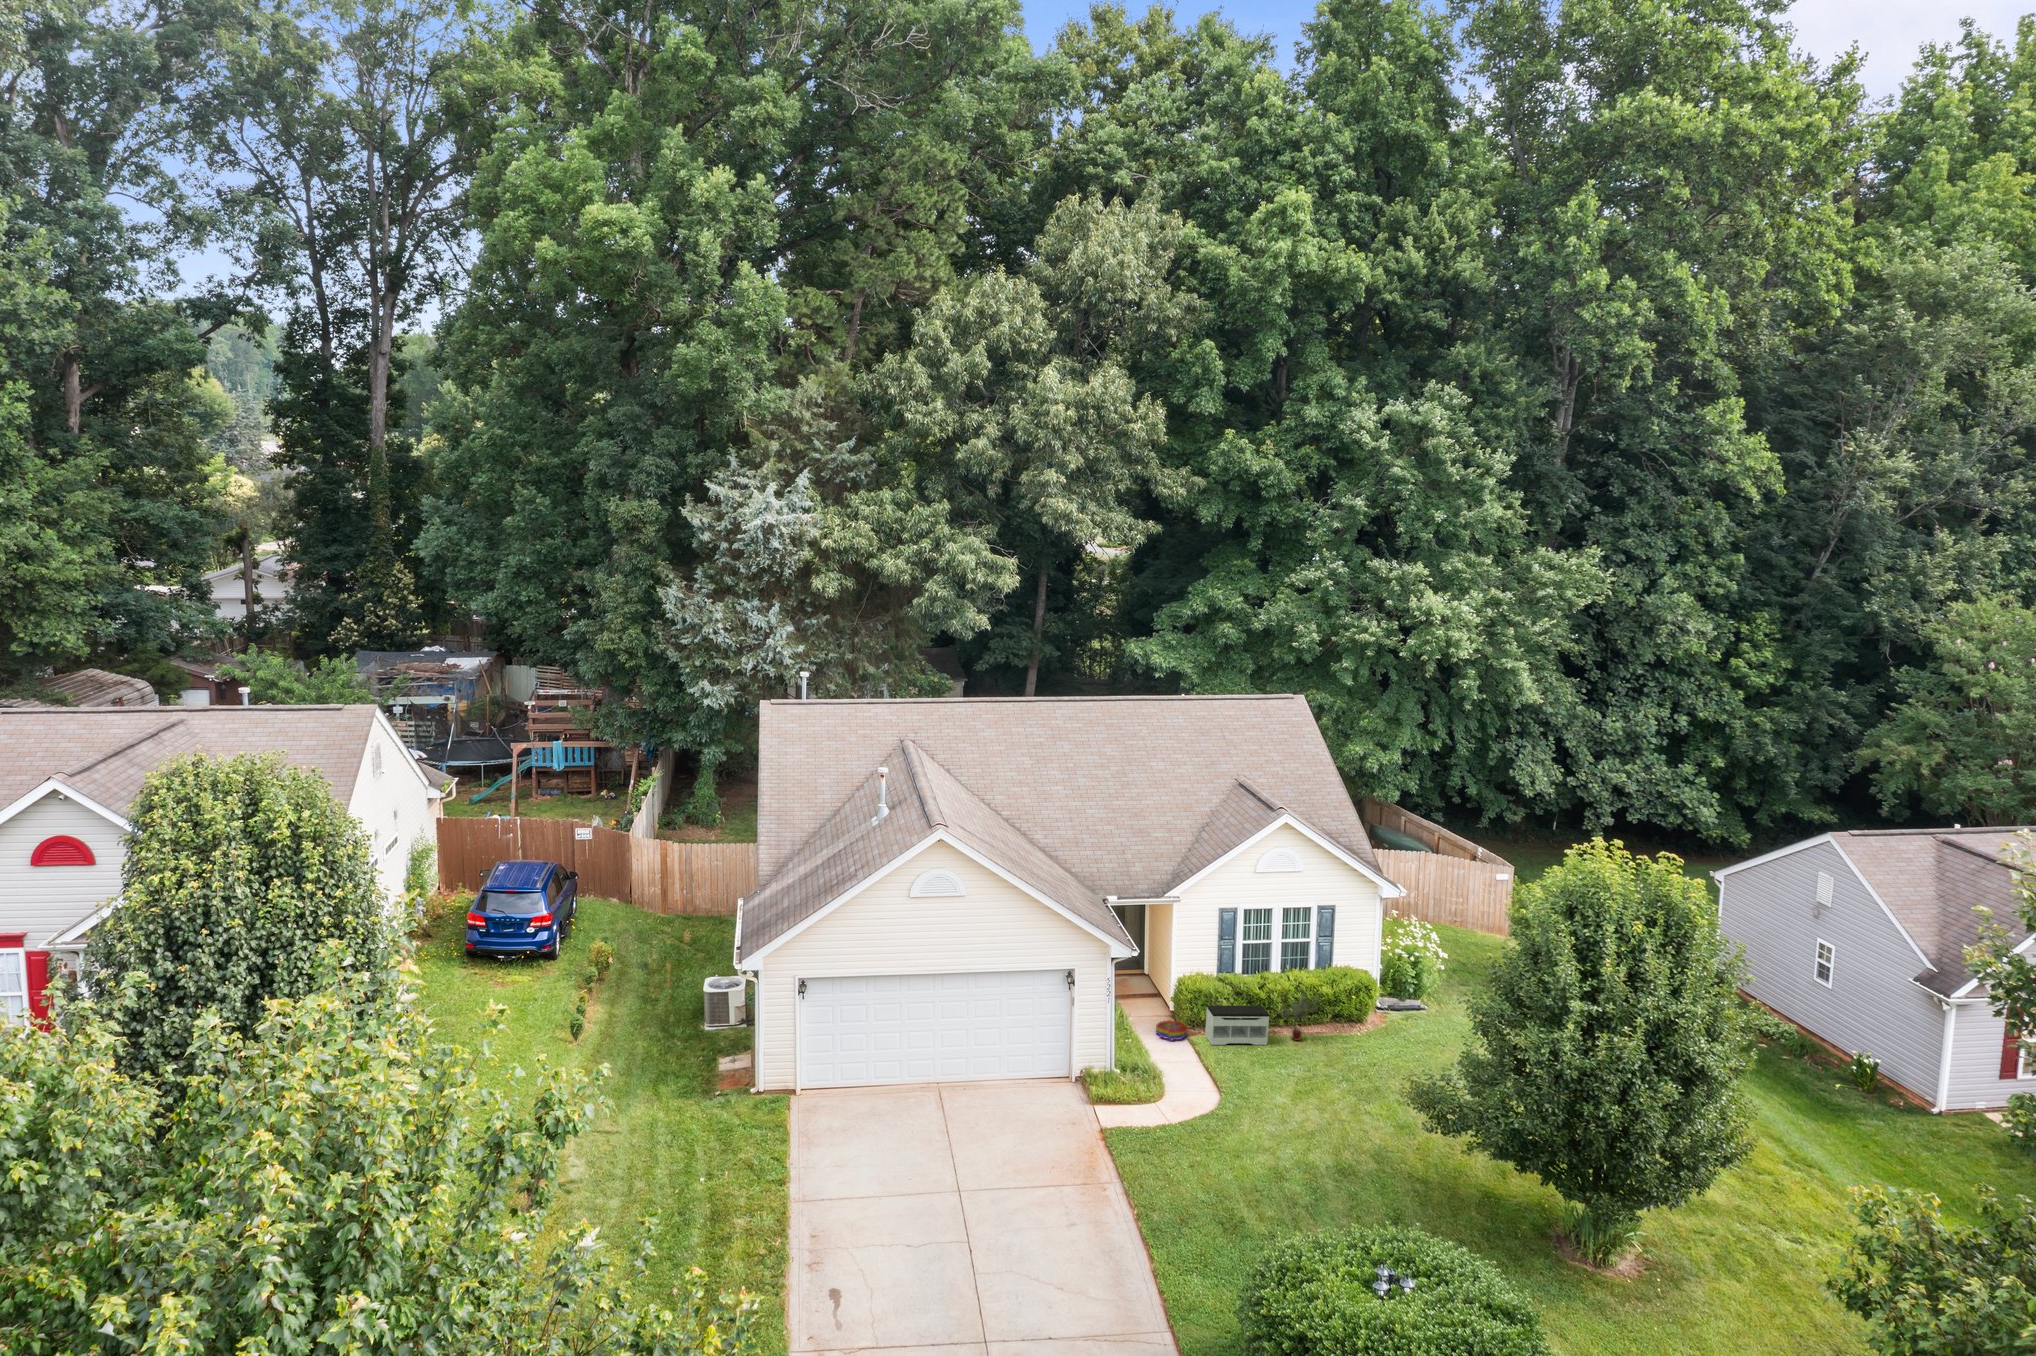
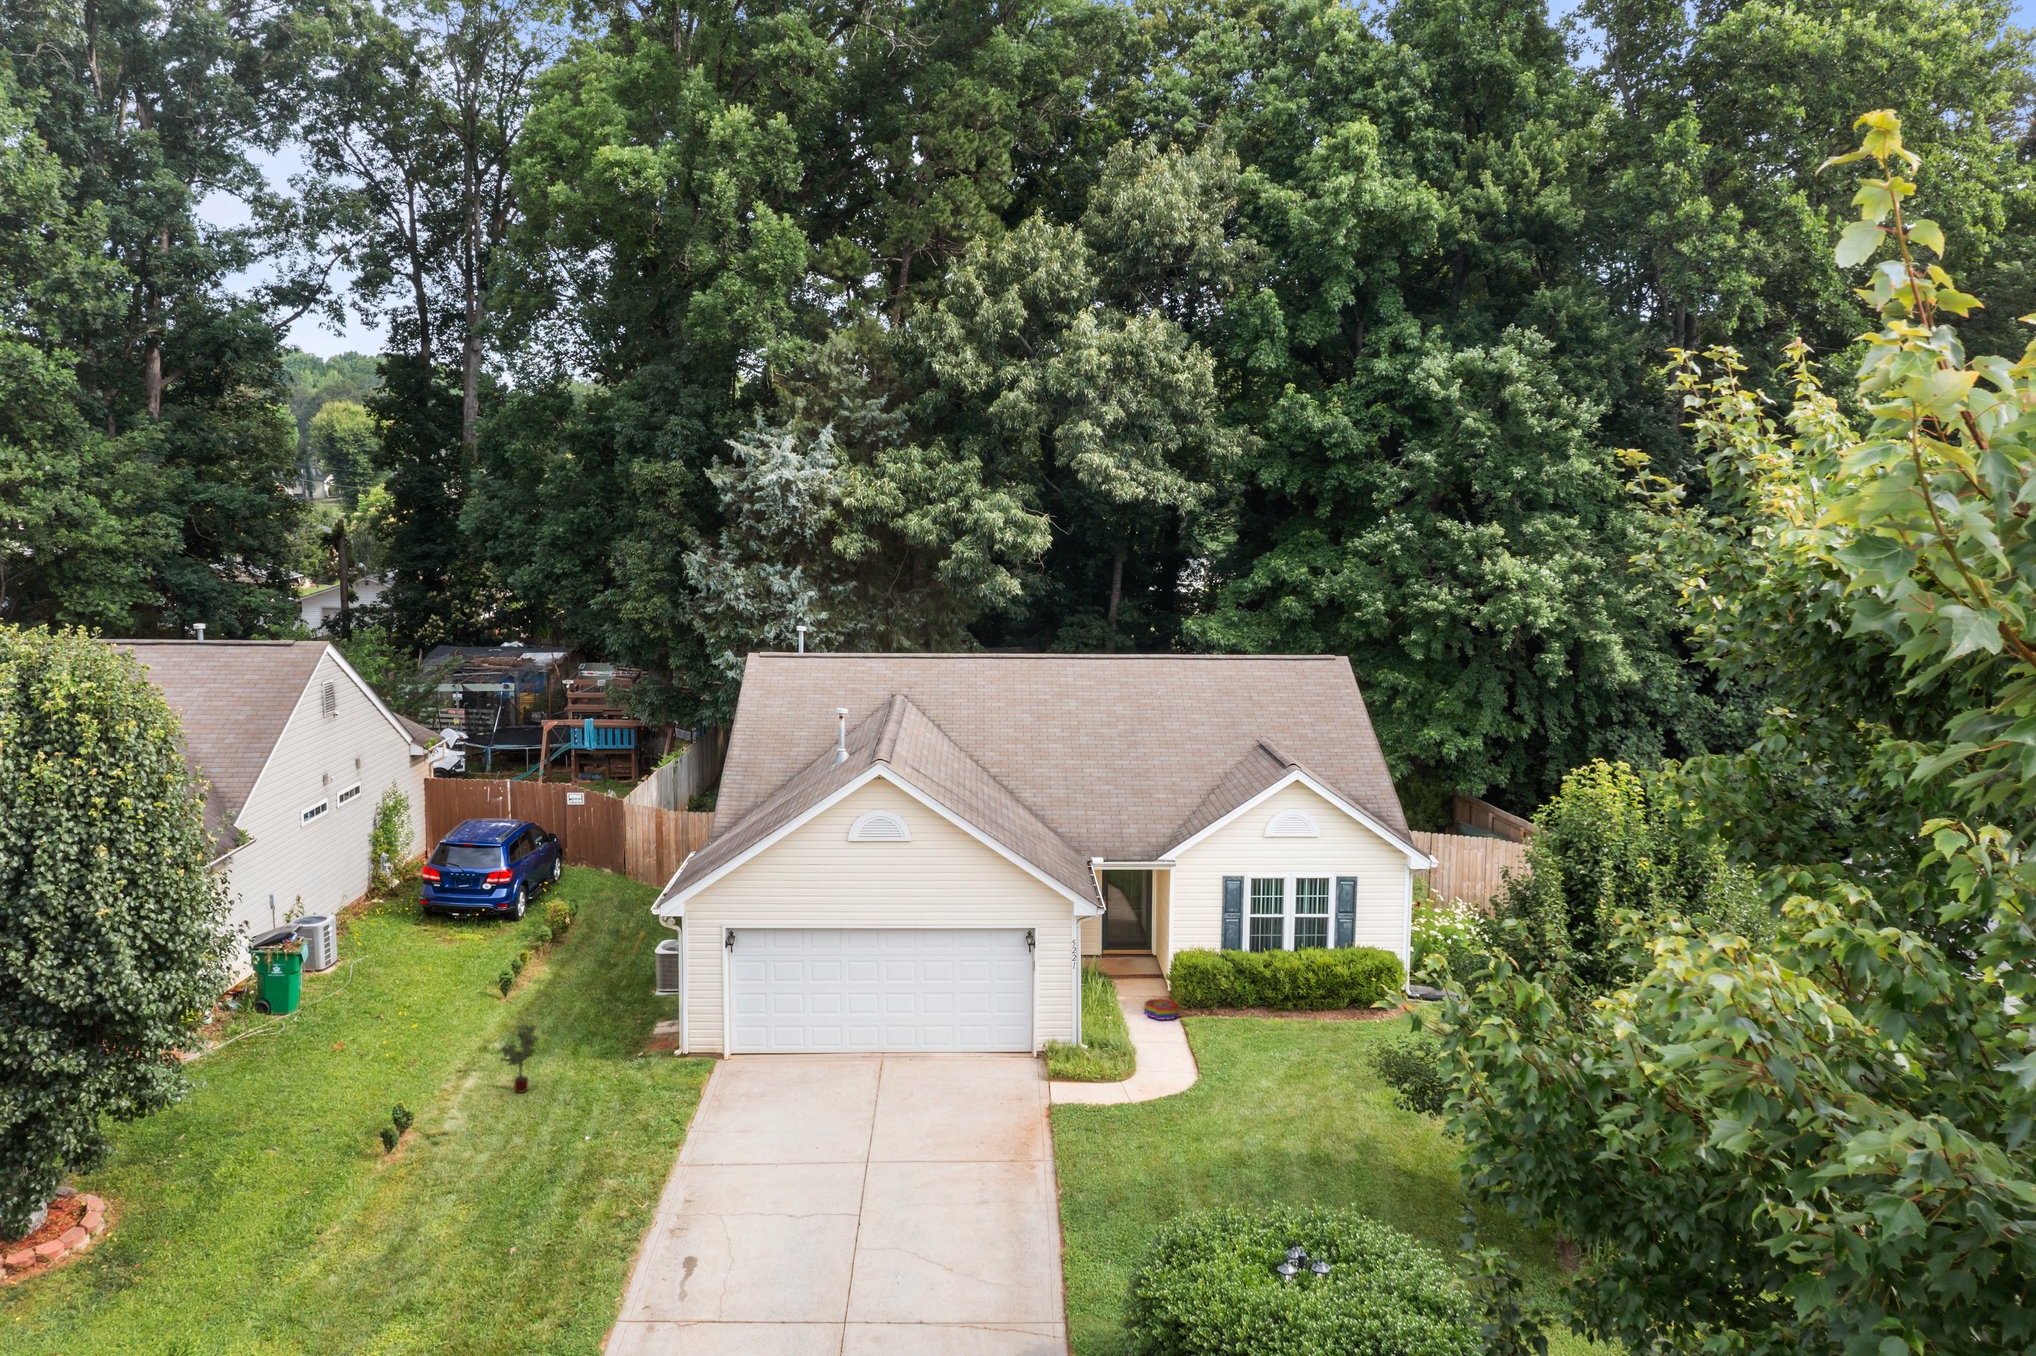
potted tree: present [1280,992,1319,1041] -> present [501,1024,539,1093]
bench: present [1205,1005,1269,1045] -> none [1200,982,1272,1028]

